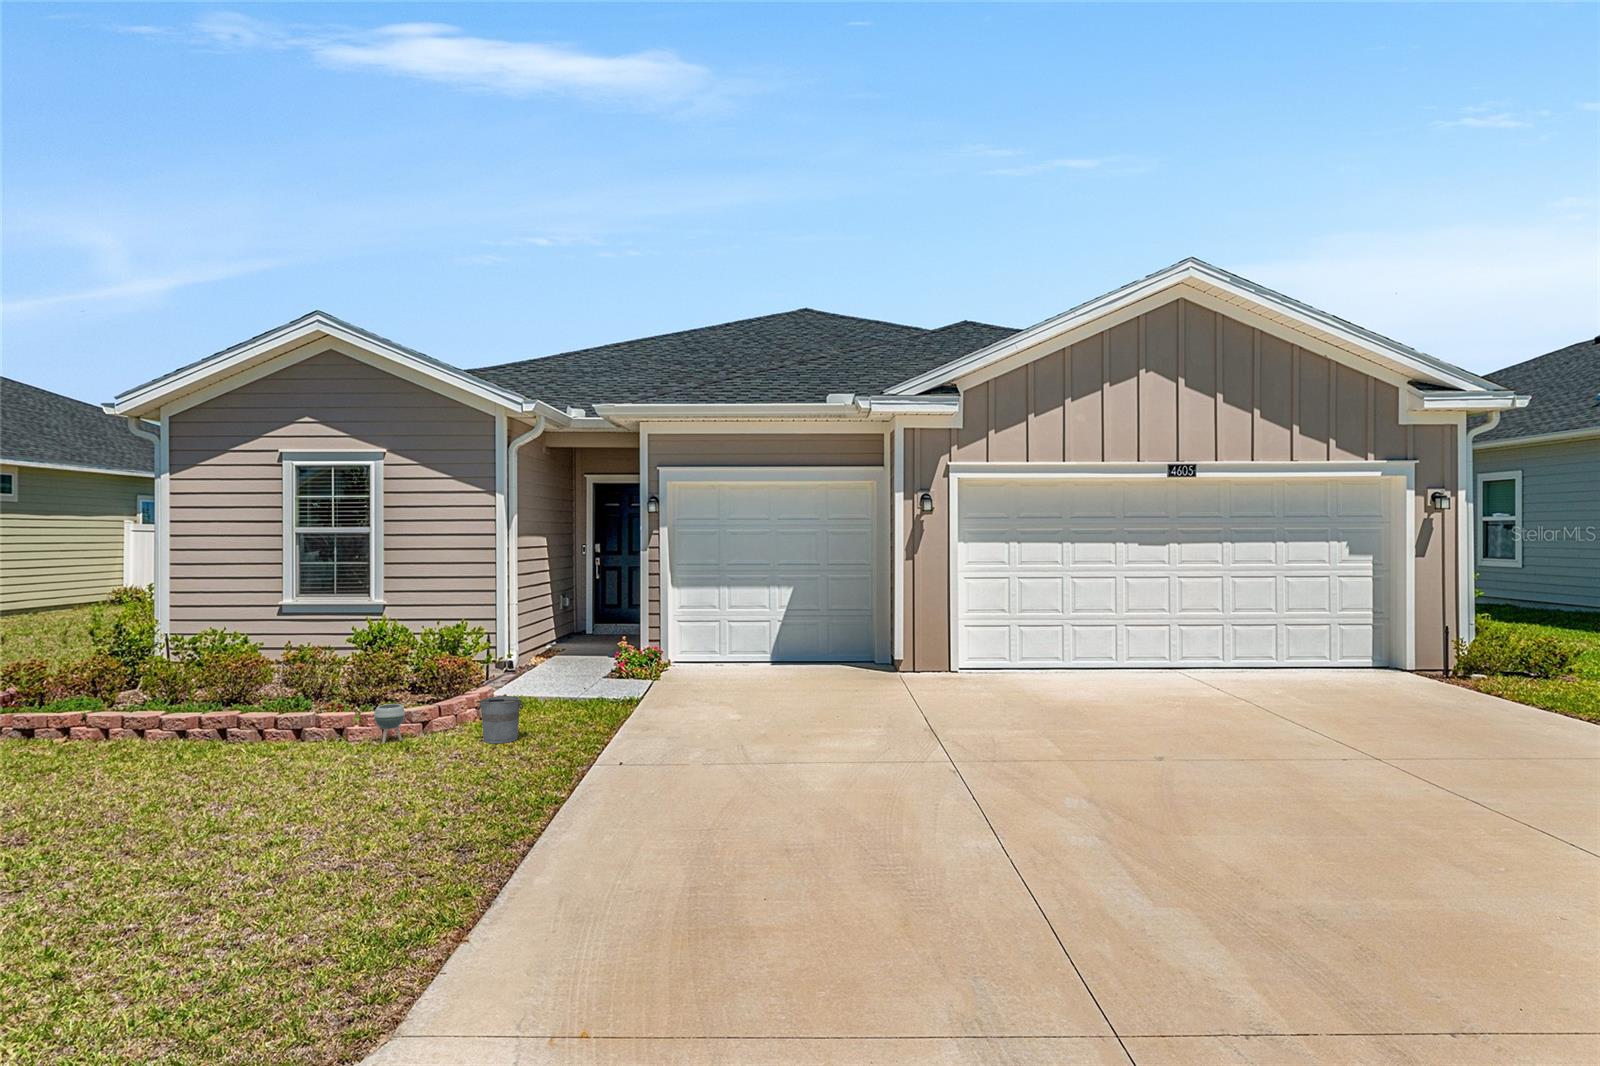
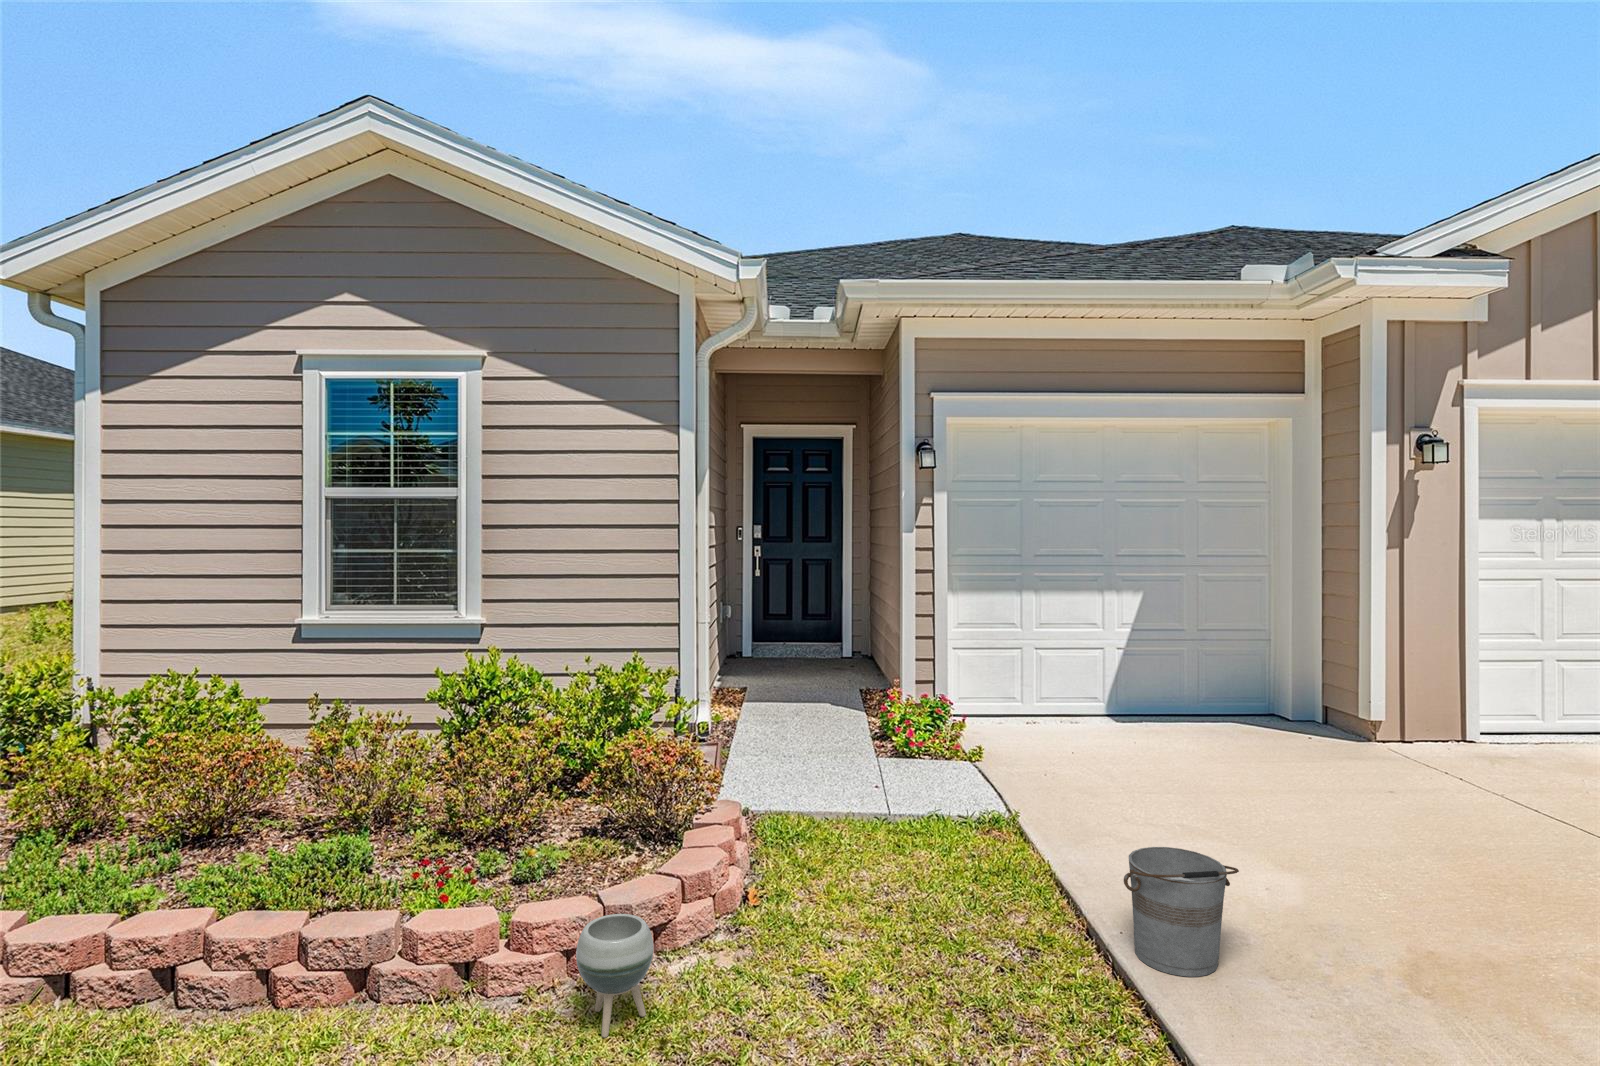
bucket: present [476,696,523,743] -> present [1124,847,1239,977]

